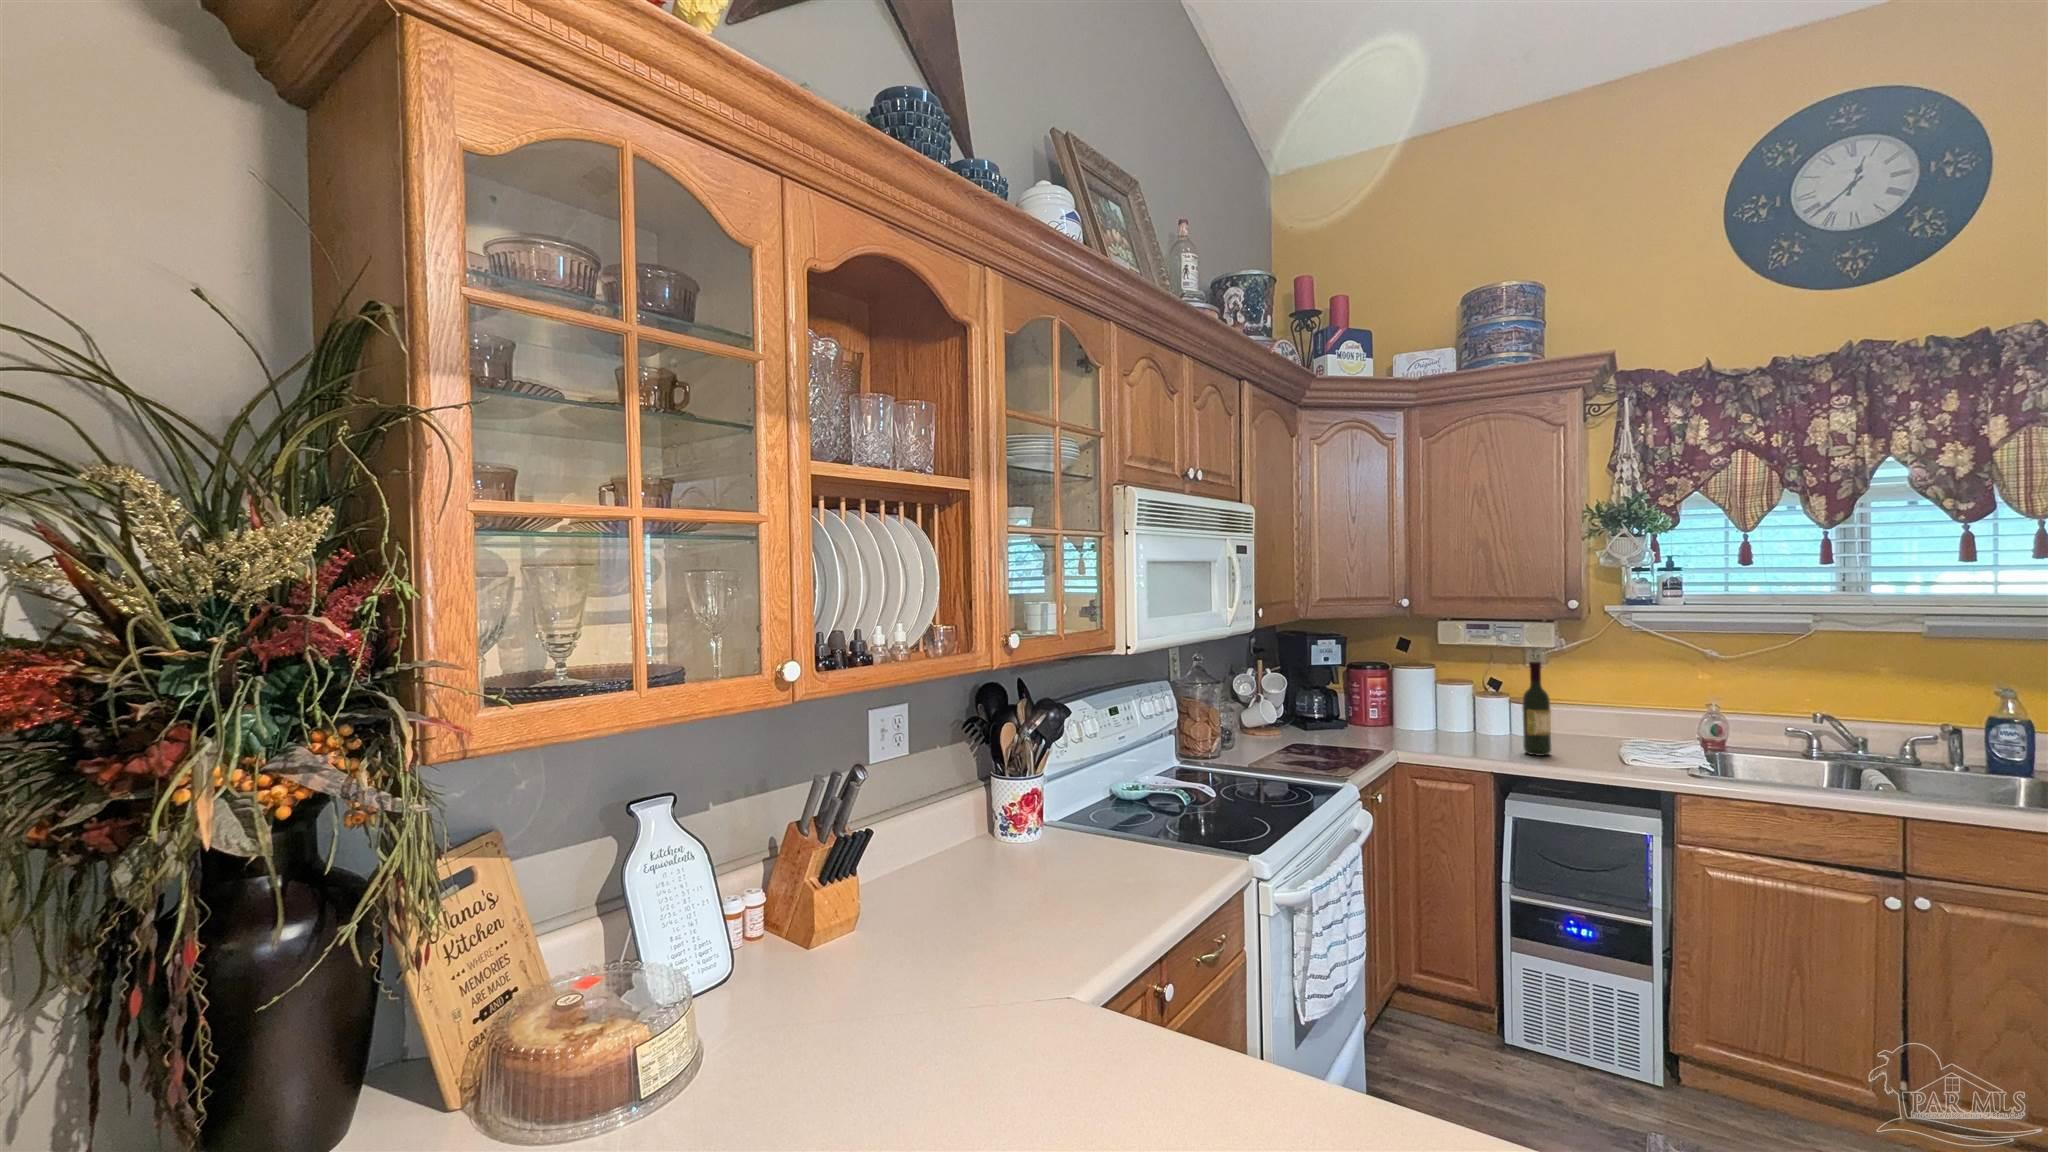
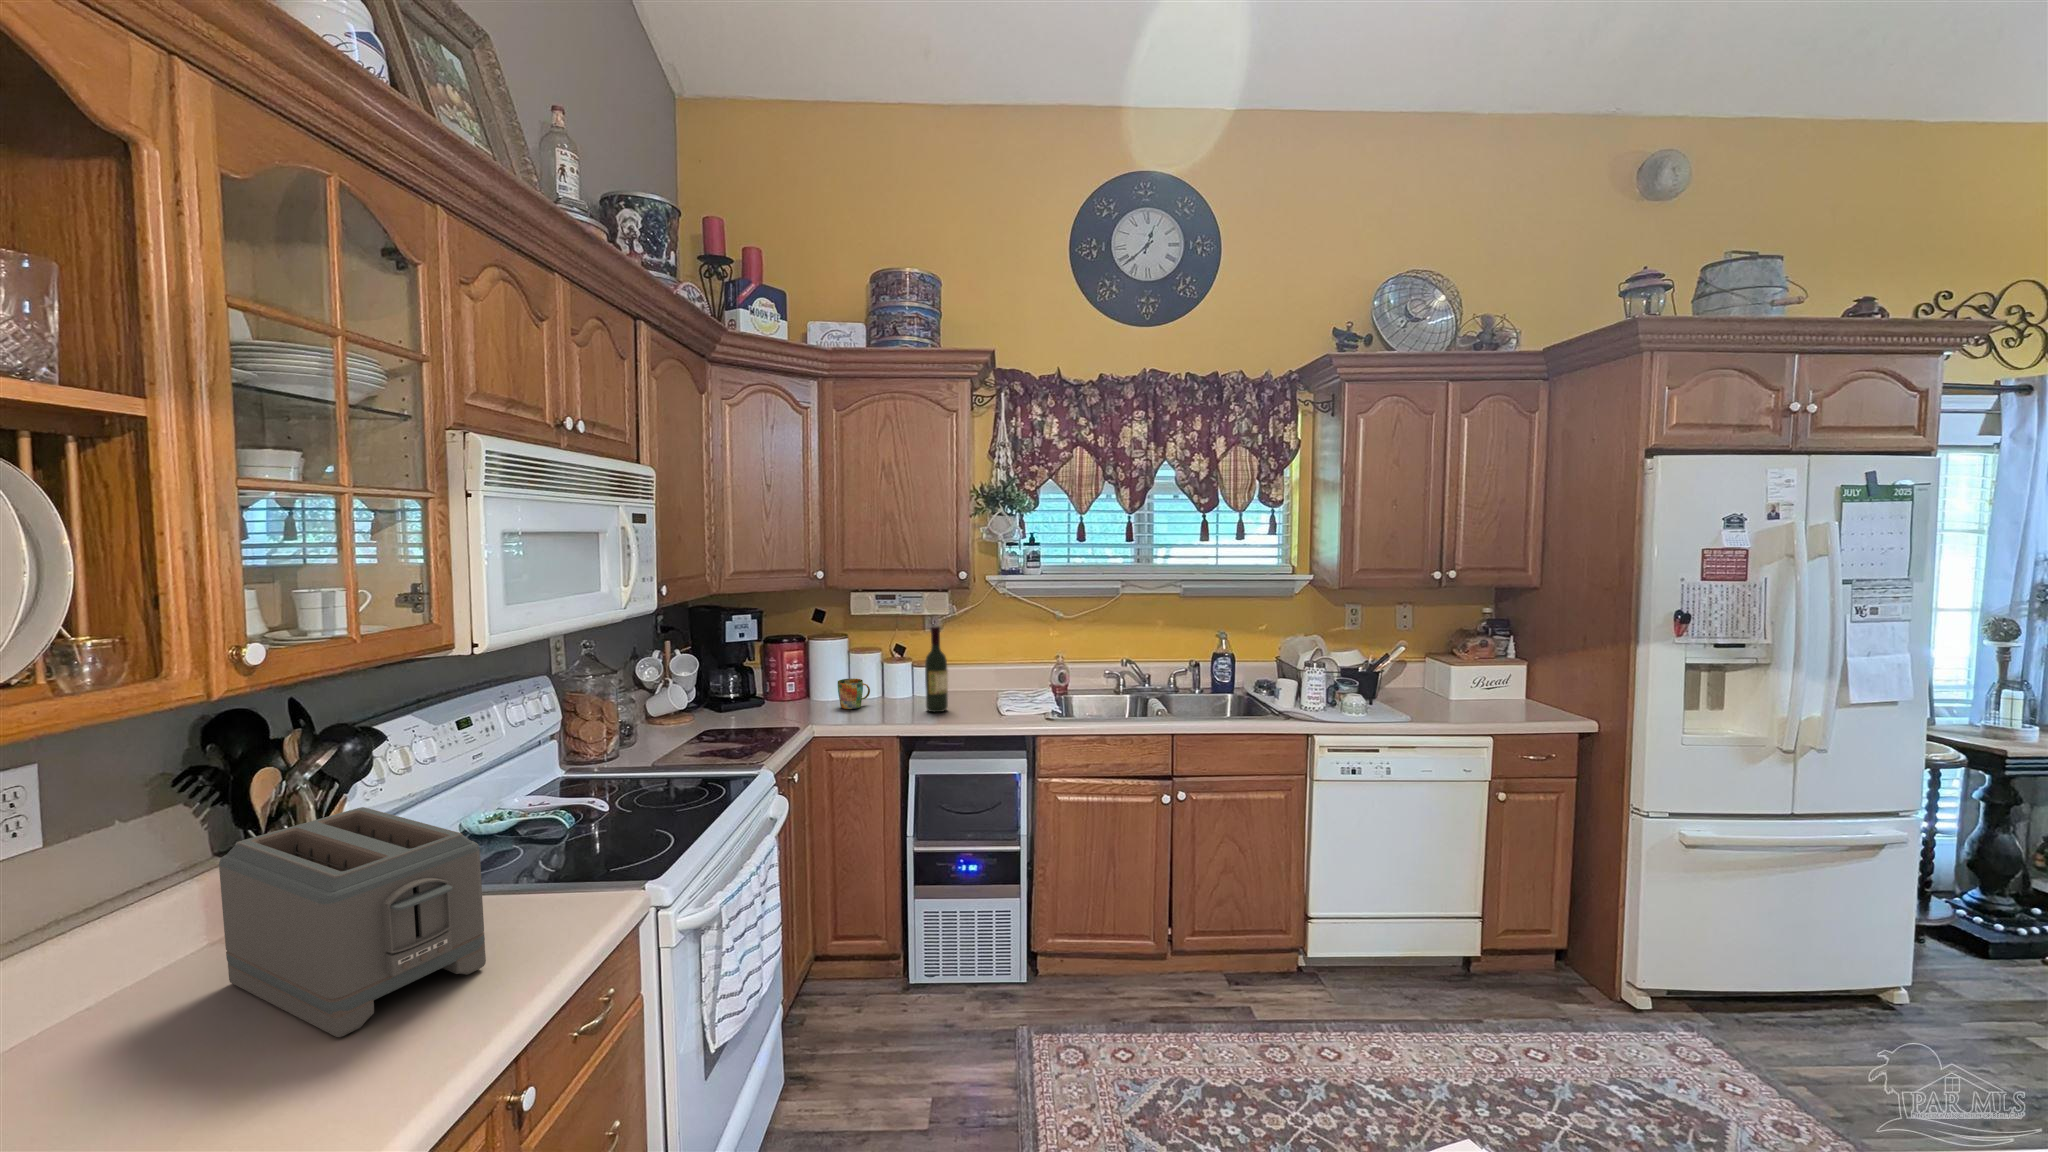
mug: none [1422,711,1458,742] -> present [838,678,870,709]
toaster: none [1025,750,1162,880] -> present [219,807,486,1037]

